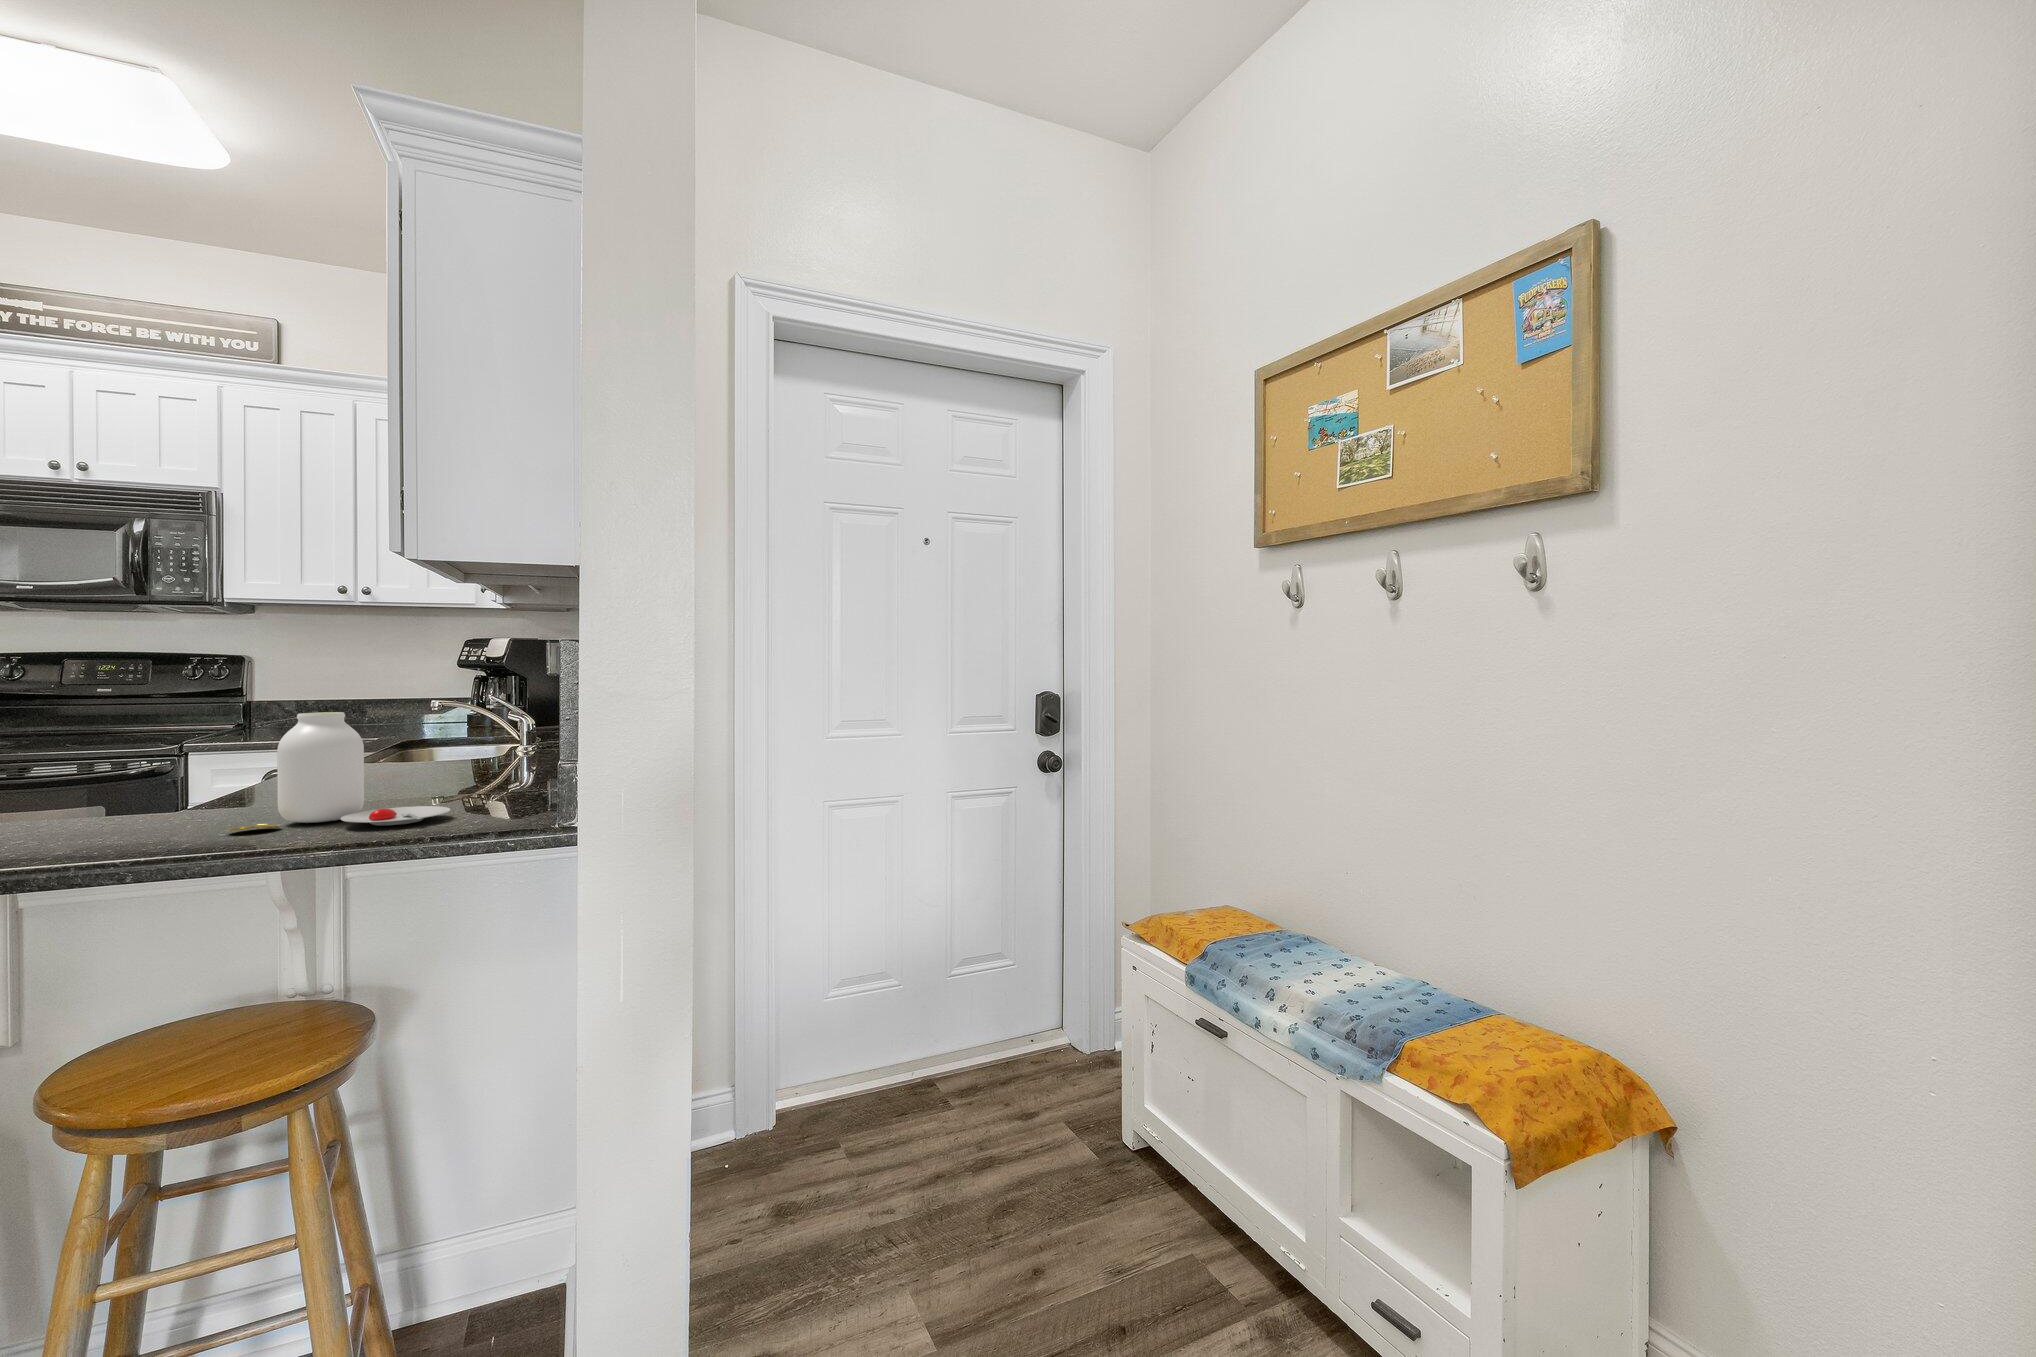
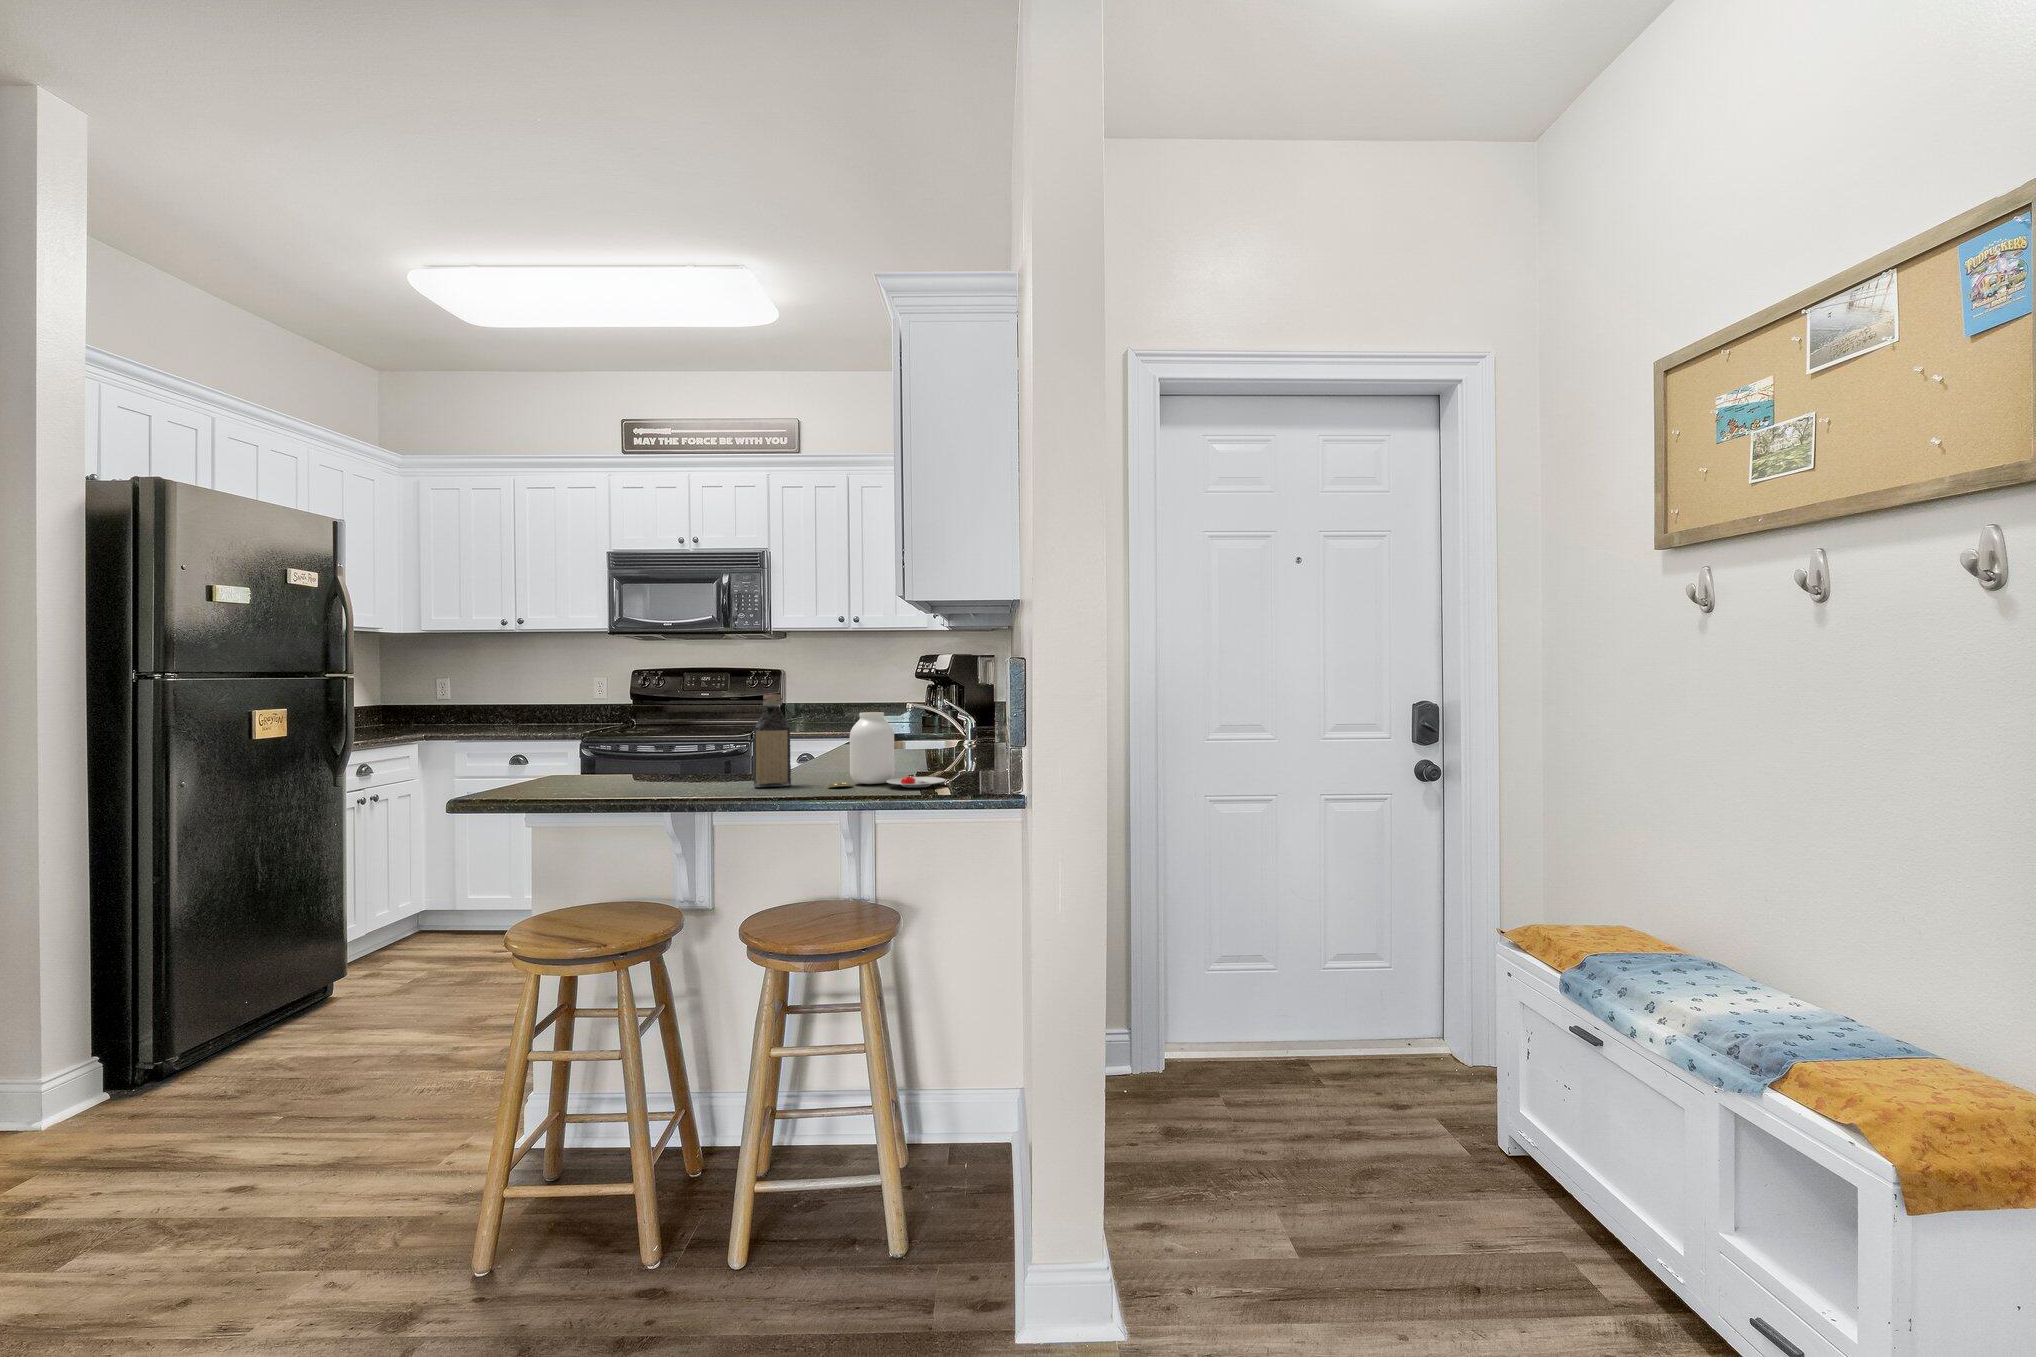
bottle: none [70,685,157,841] -> present [753,694,791,787]

